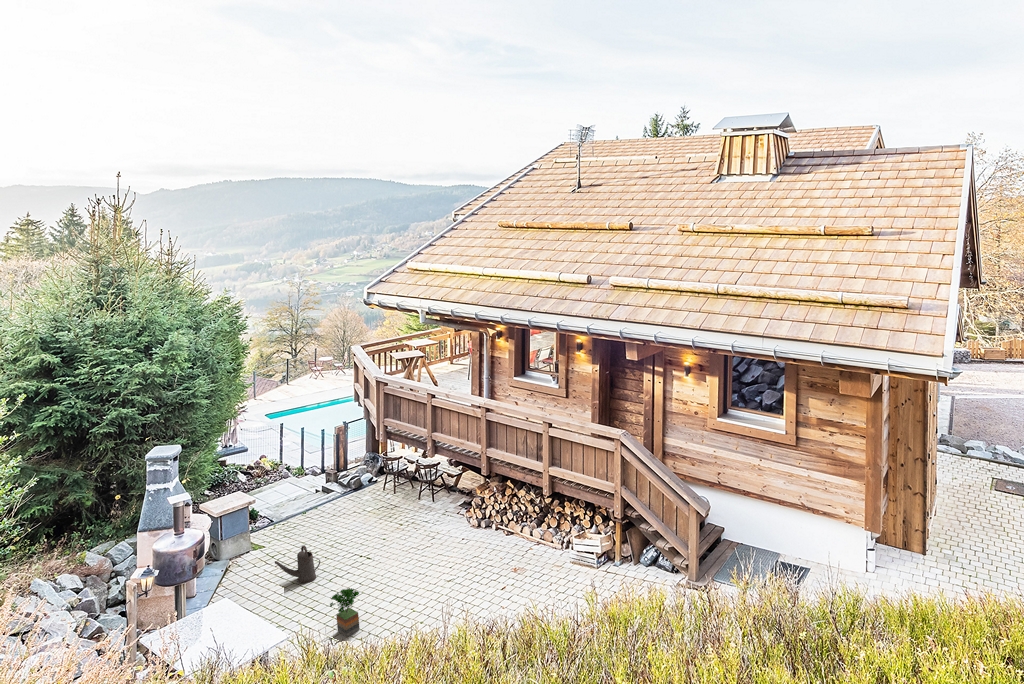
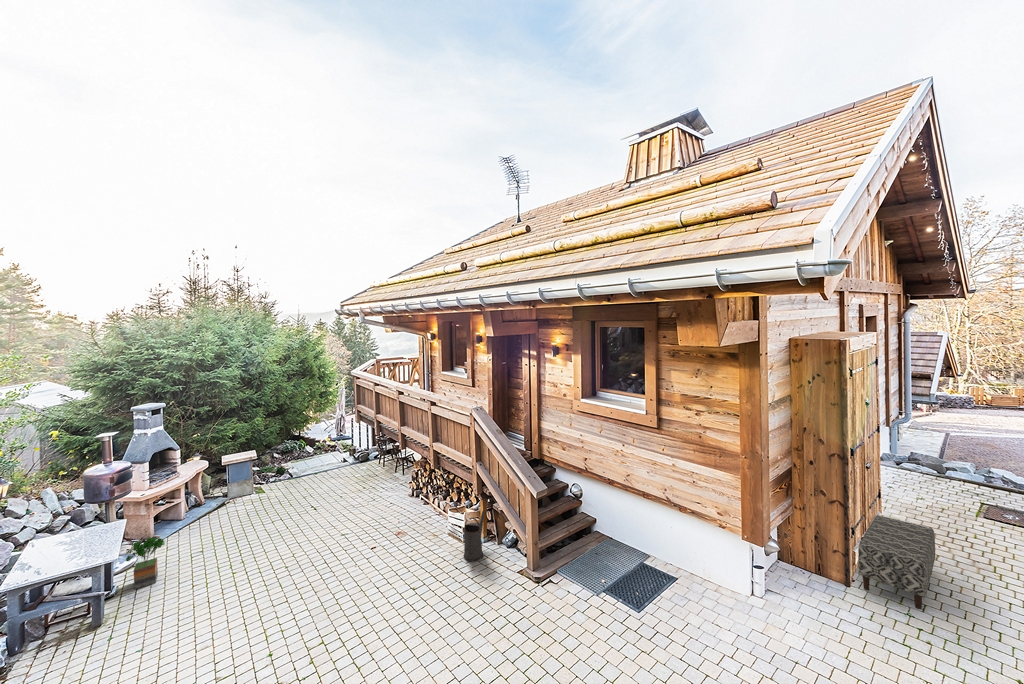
bench: none [929,499,975,562] -> present [858,515,935,610]
watering can: present [275,545,320,584] -> present [464,510,485,562]

